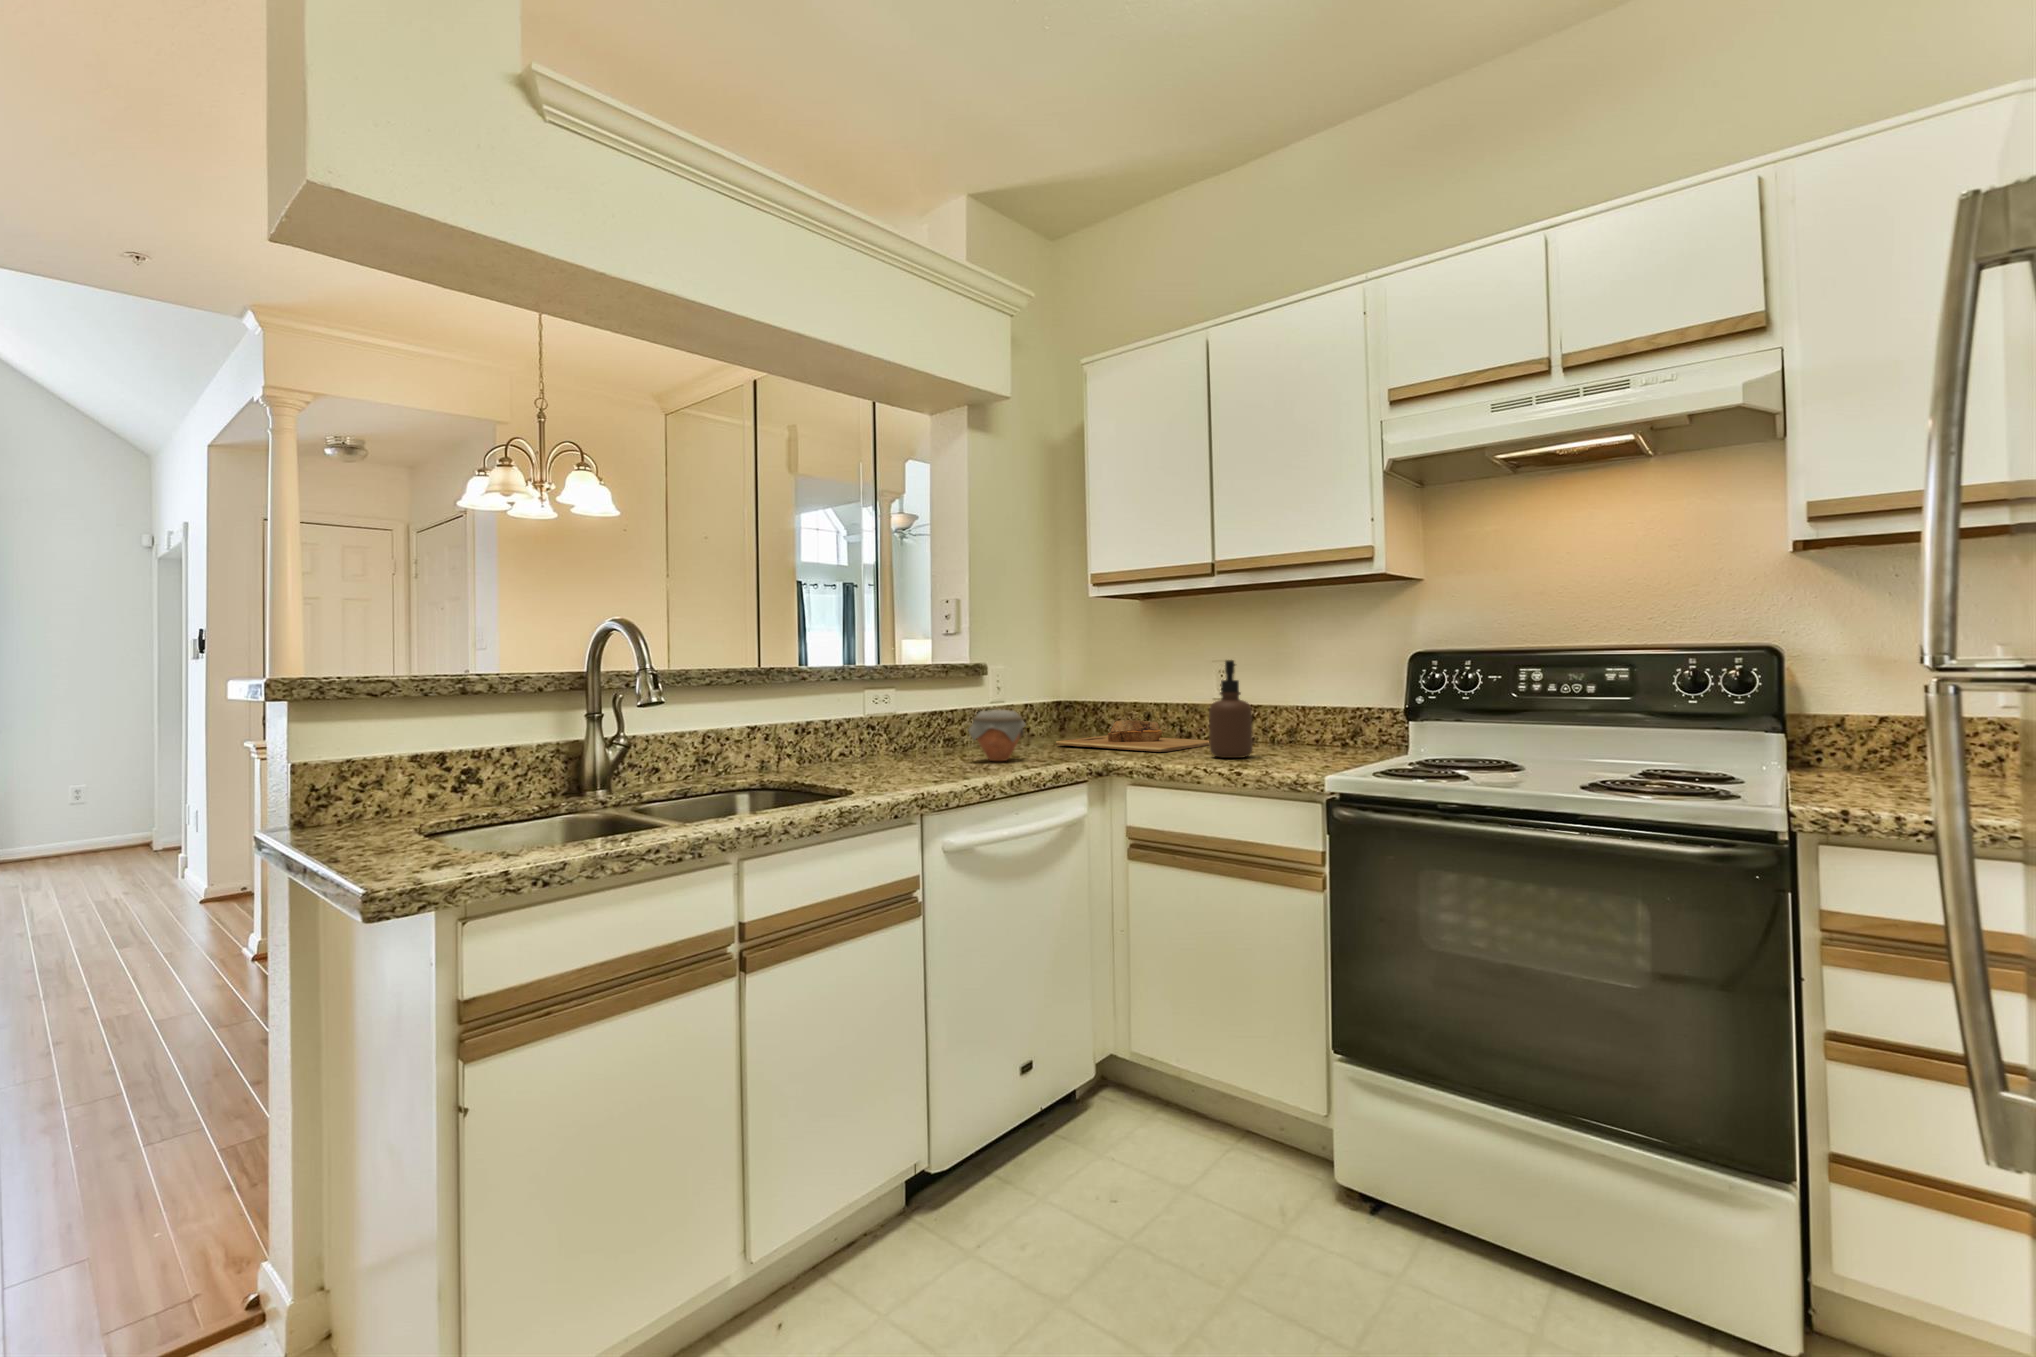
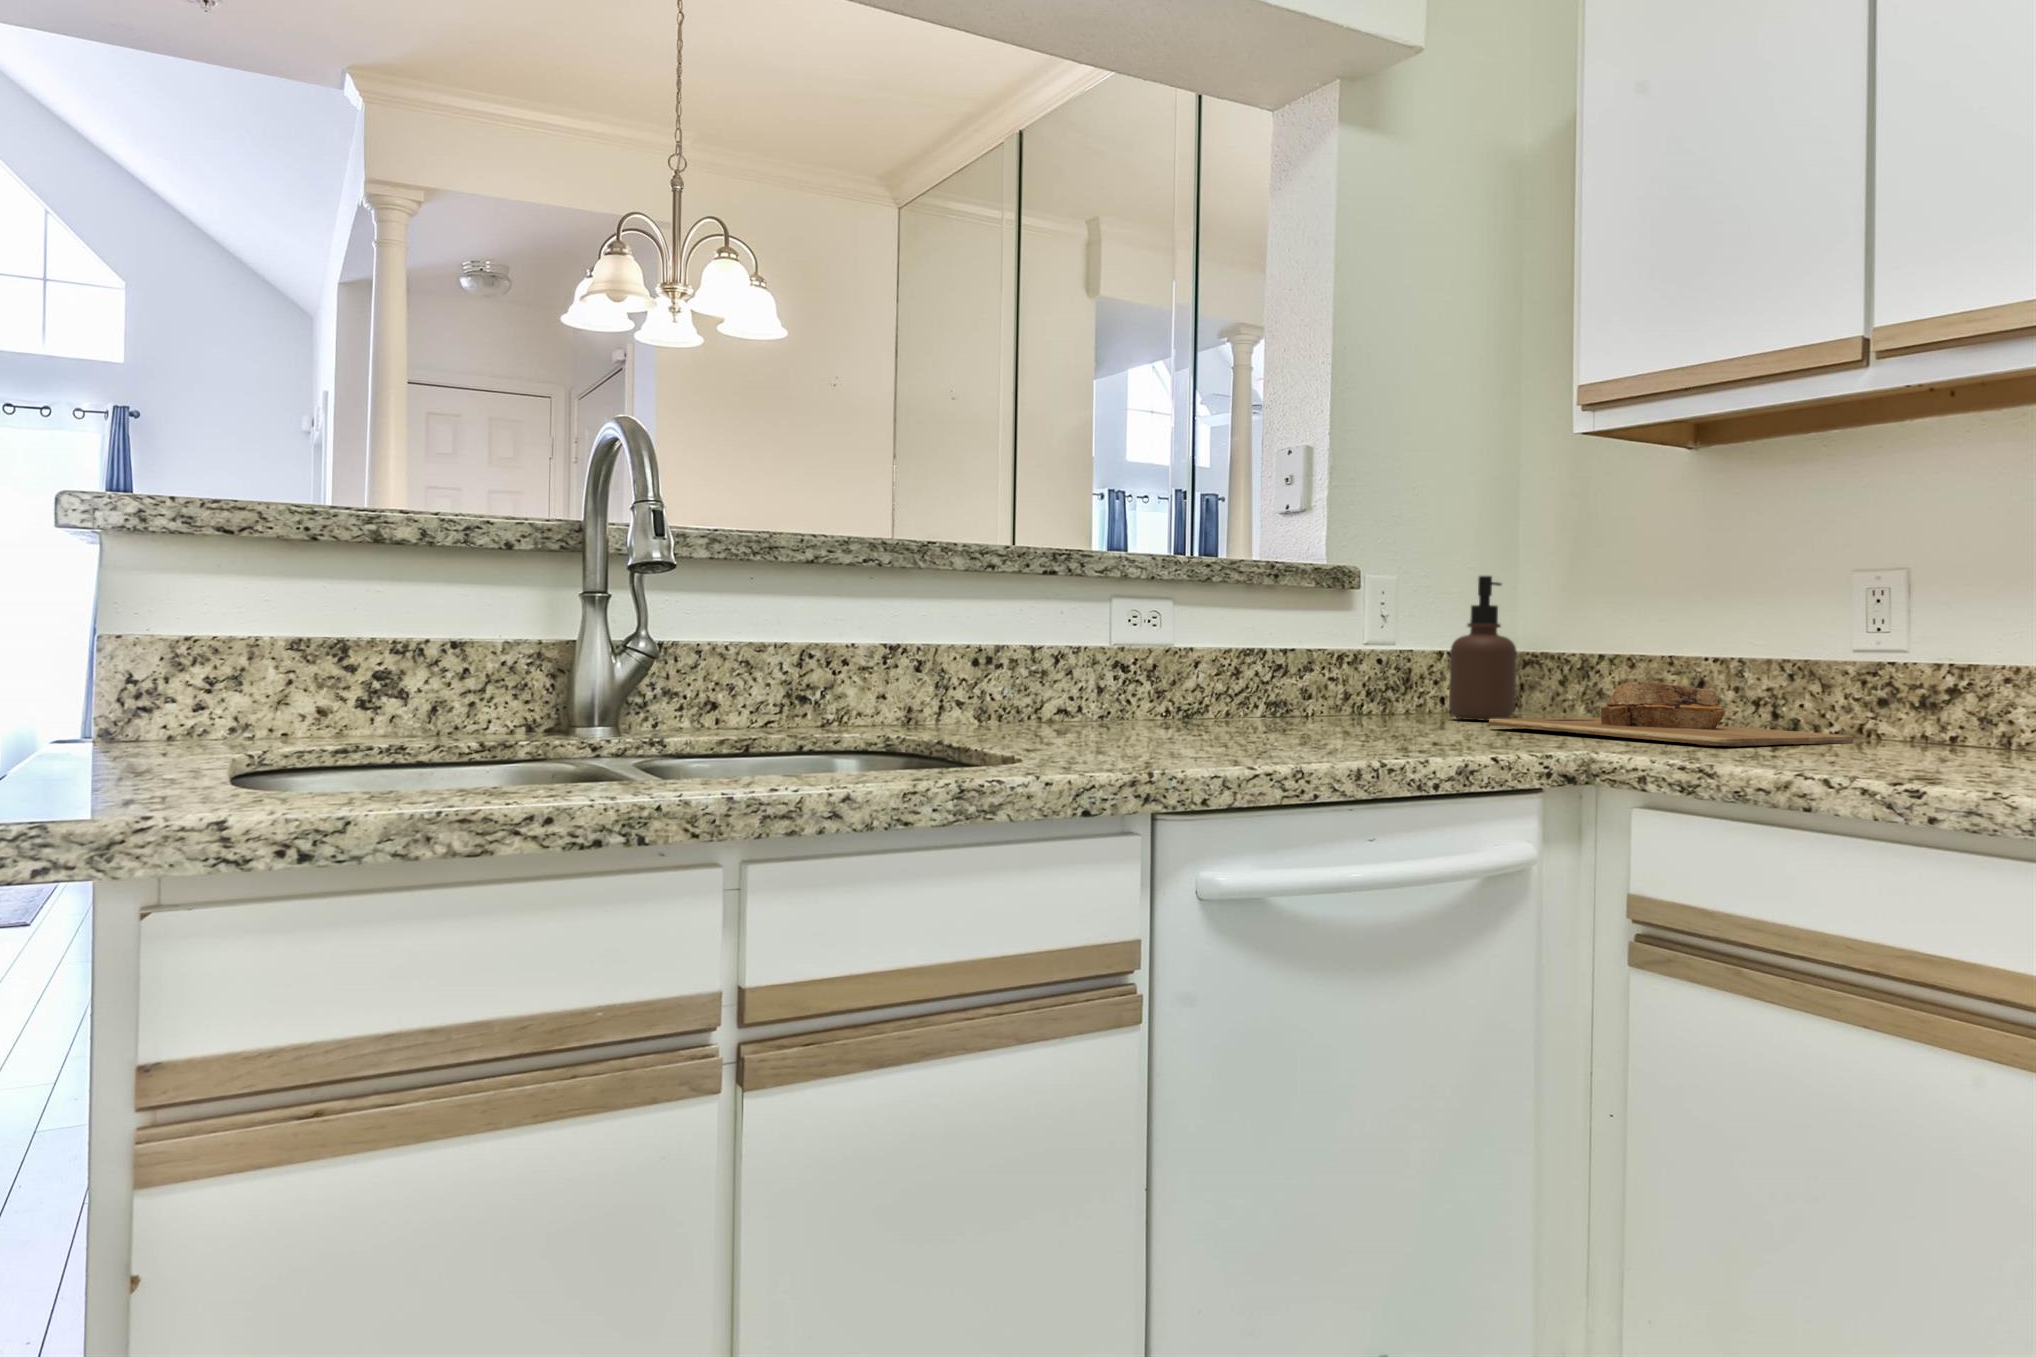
soap dispenser: present [1209,660,1253,758] -> present [1449,576,1517,721]
jar: present [969,710,1026,761] -> none [1298,640,1417,741]

